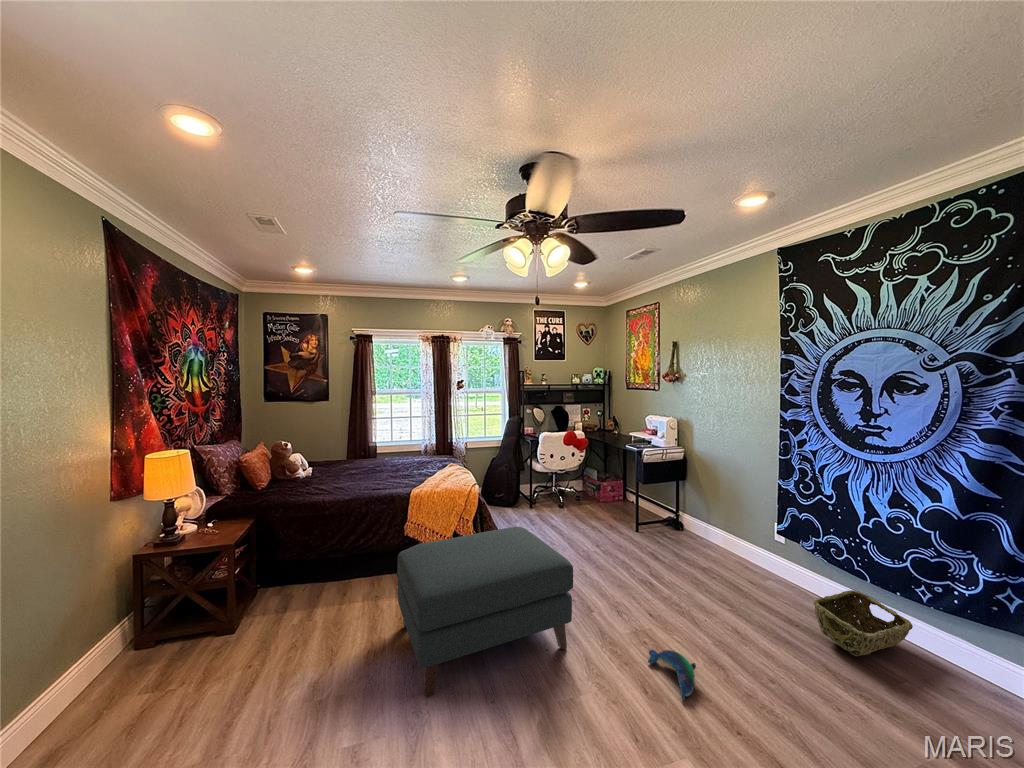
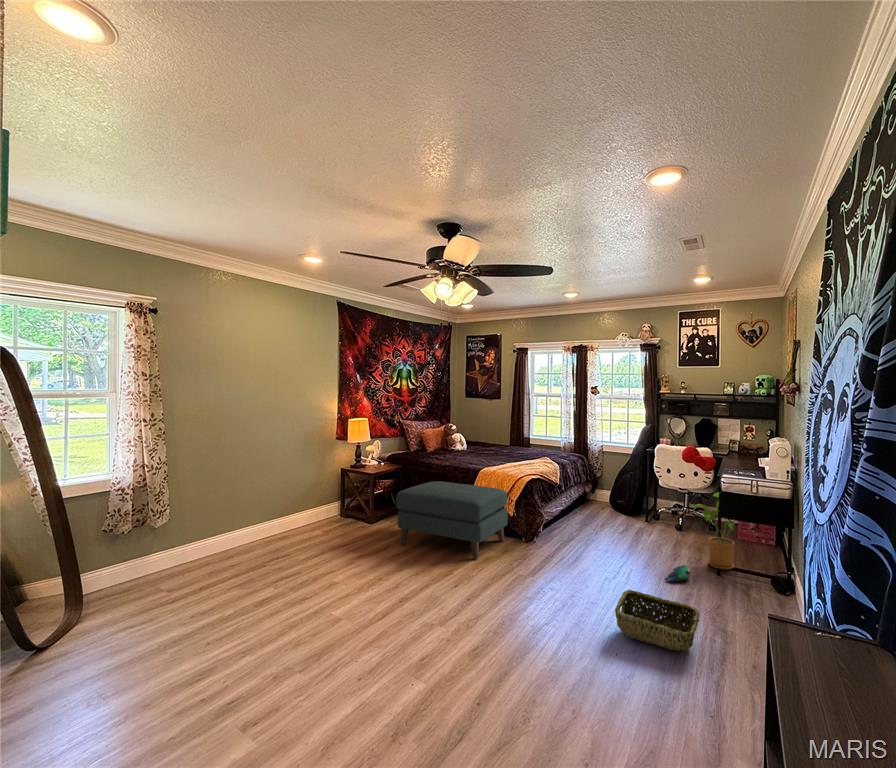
house plant: none [658,470,700,536] -> present [693,493,735,570]
plush toy: present [648,650,696,700] -> present [664,565,690,582]

